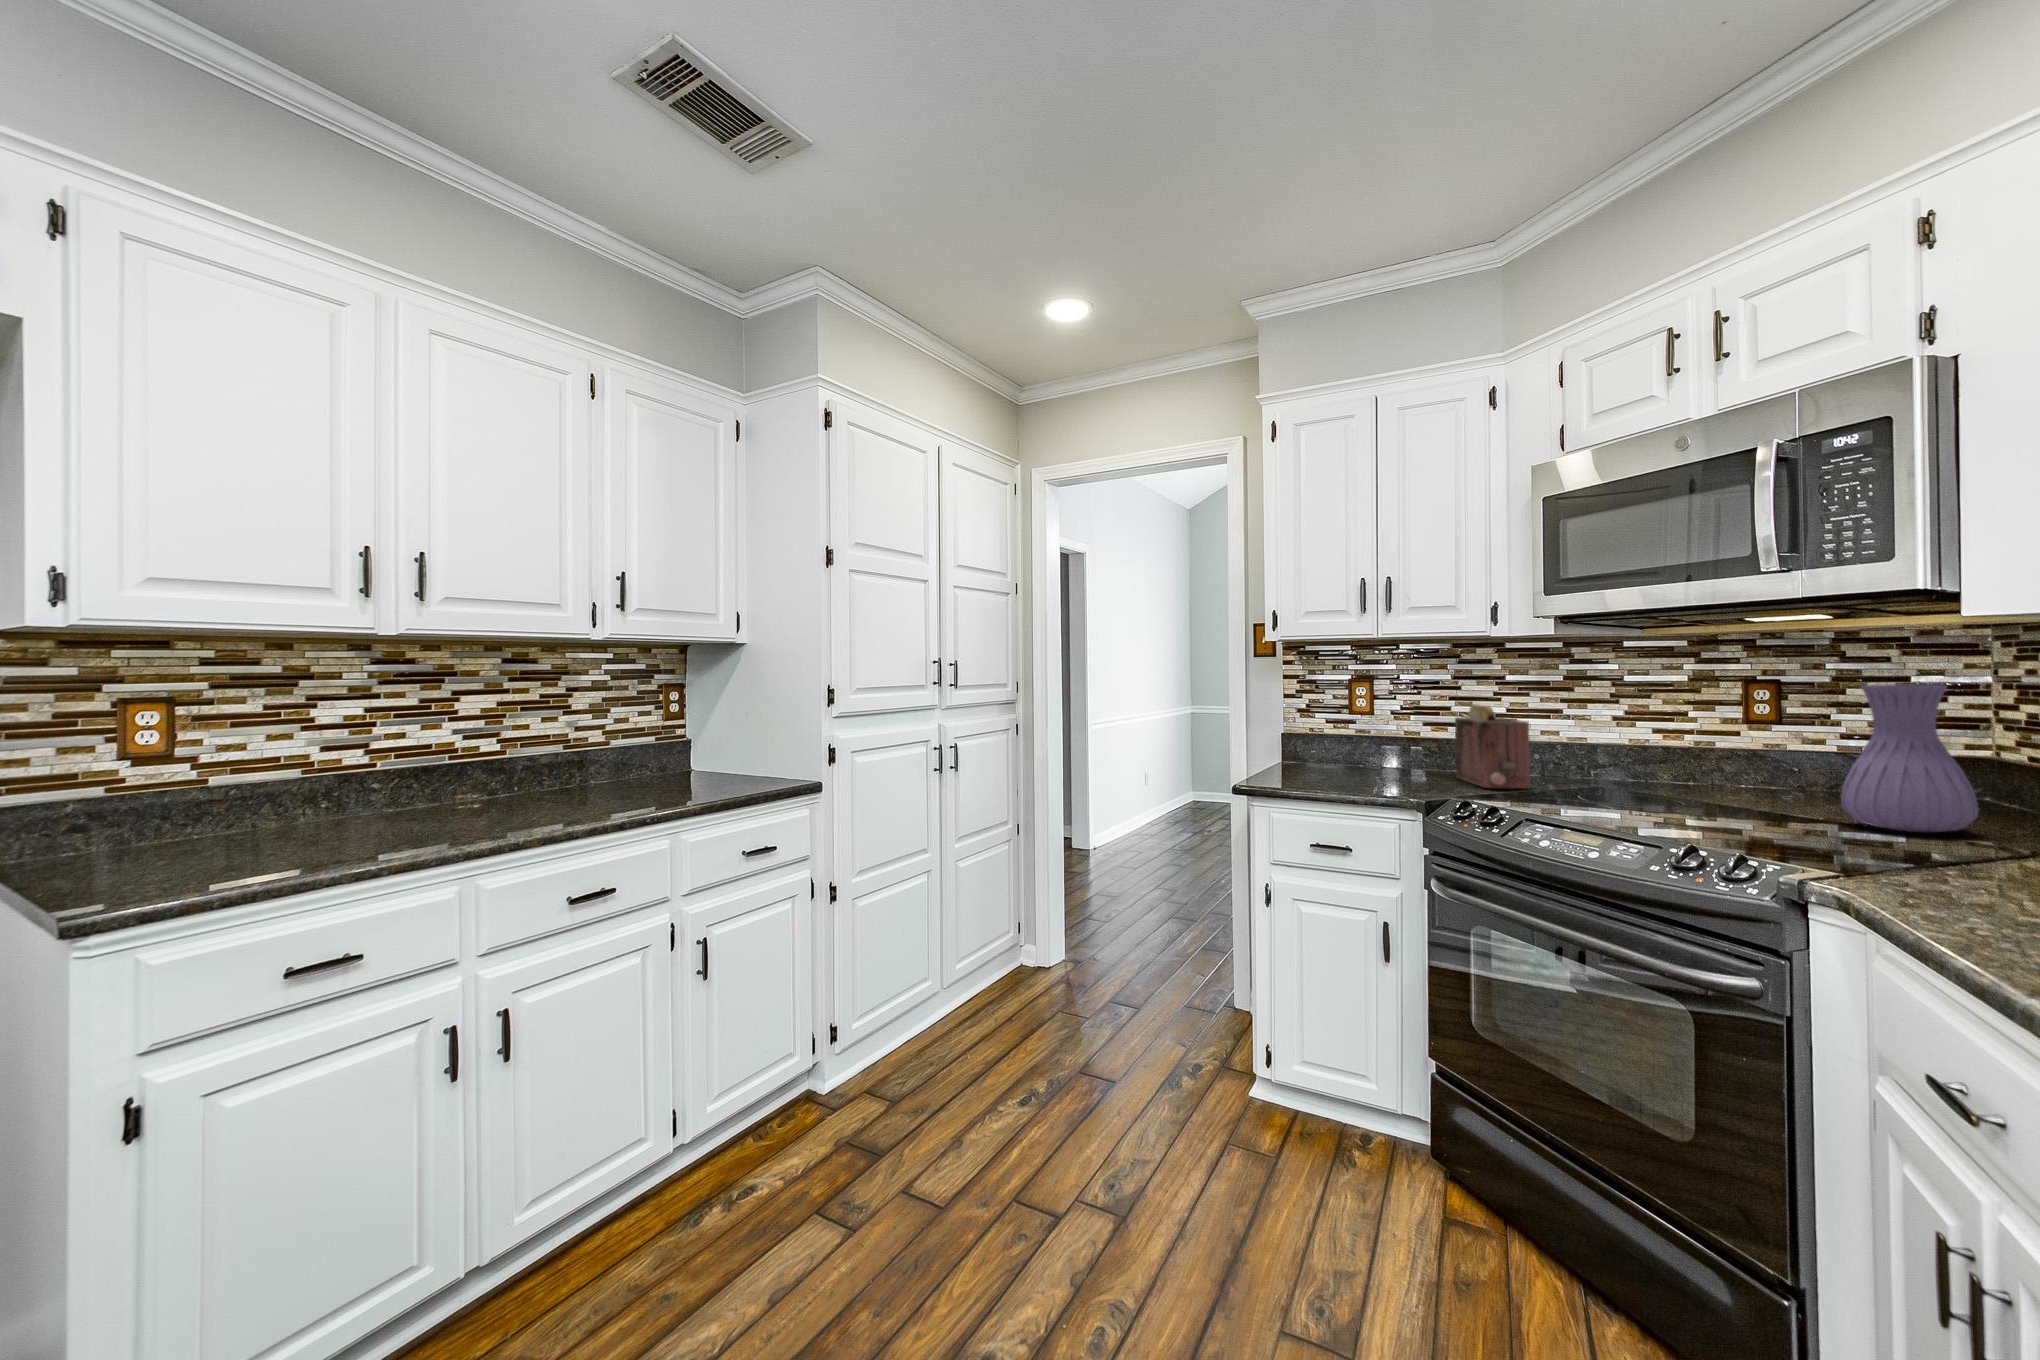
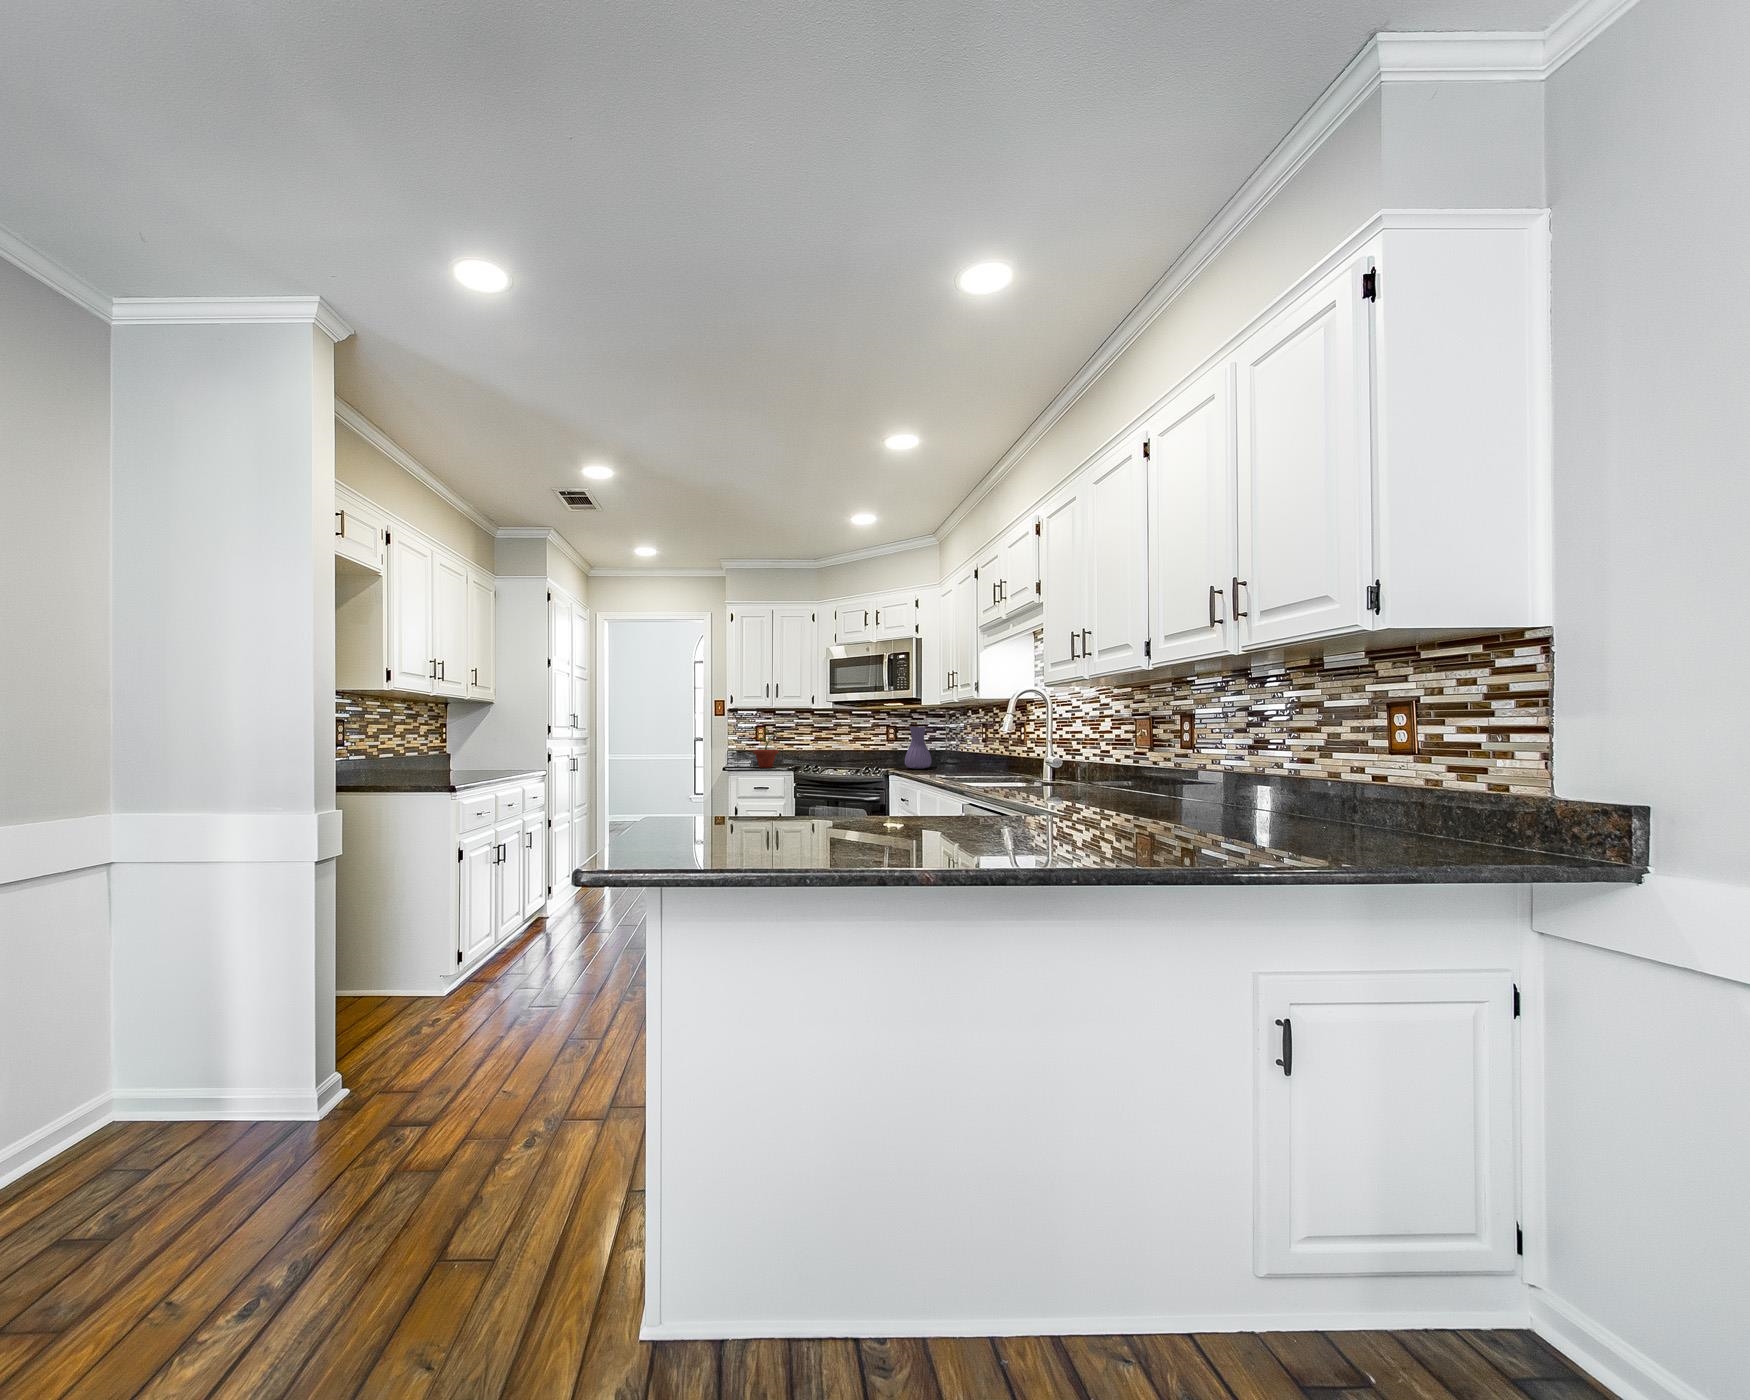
potted plant: none [1333,683,1404,781] -> present [753,727,779,768]
toaster: present [1455,704,1531,789] -> none [798,736,824,767]

